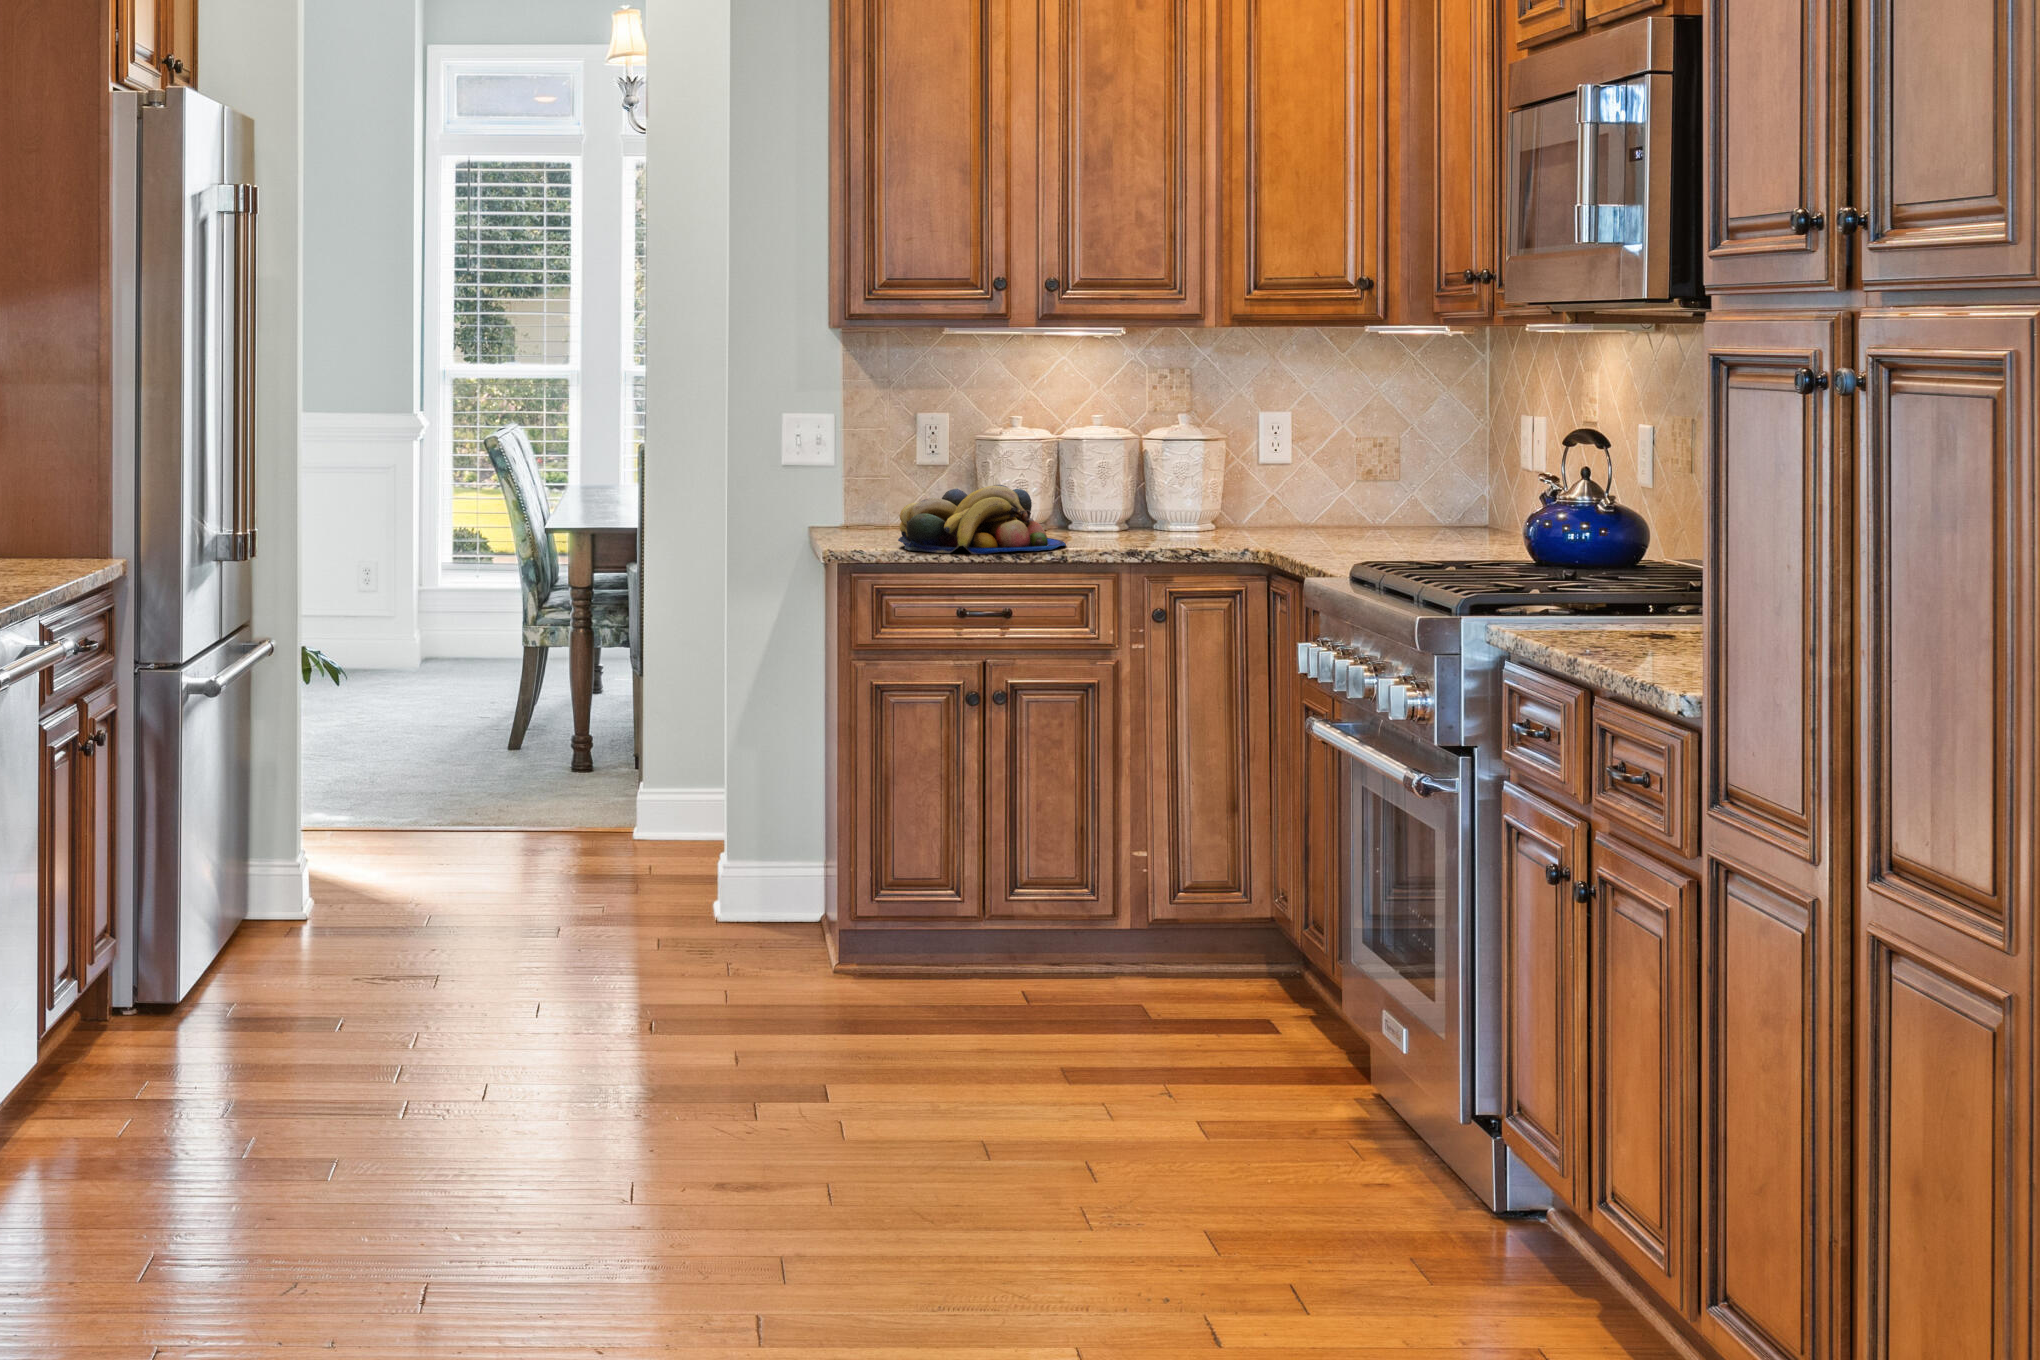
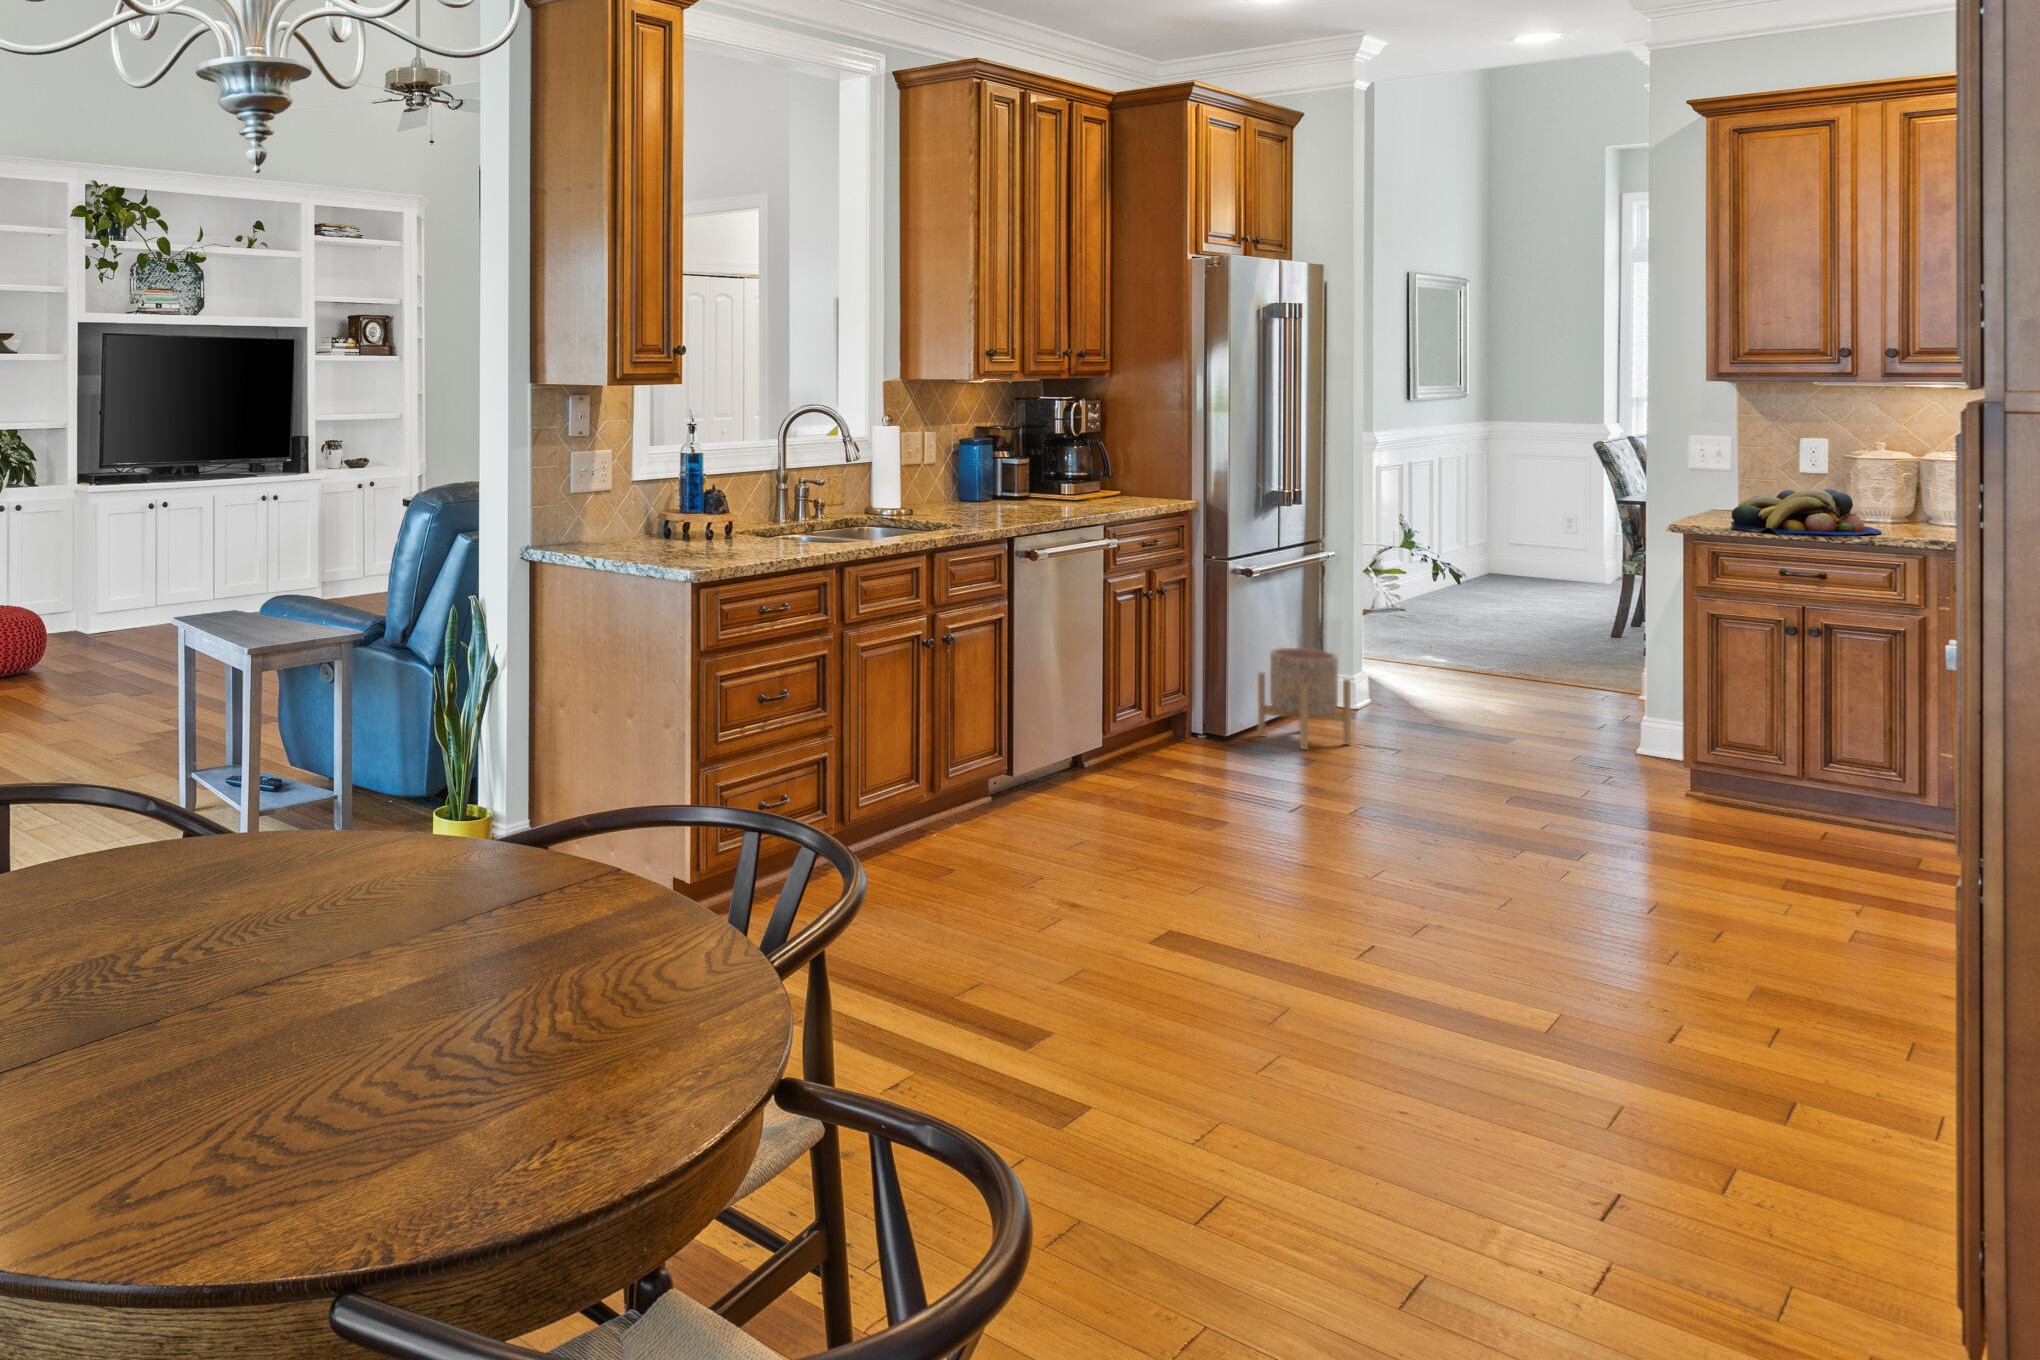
planter: none [226,814,375,1001] -> present [1258,648,1351,750]

